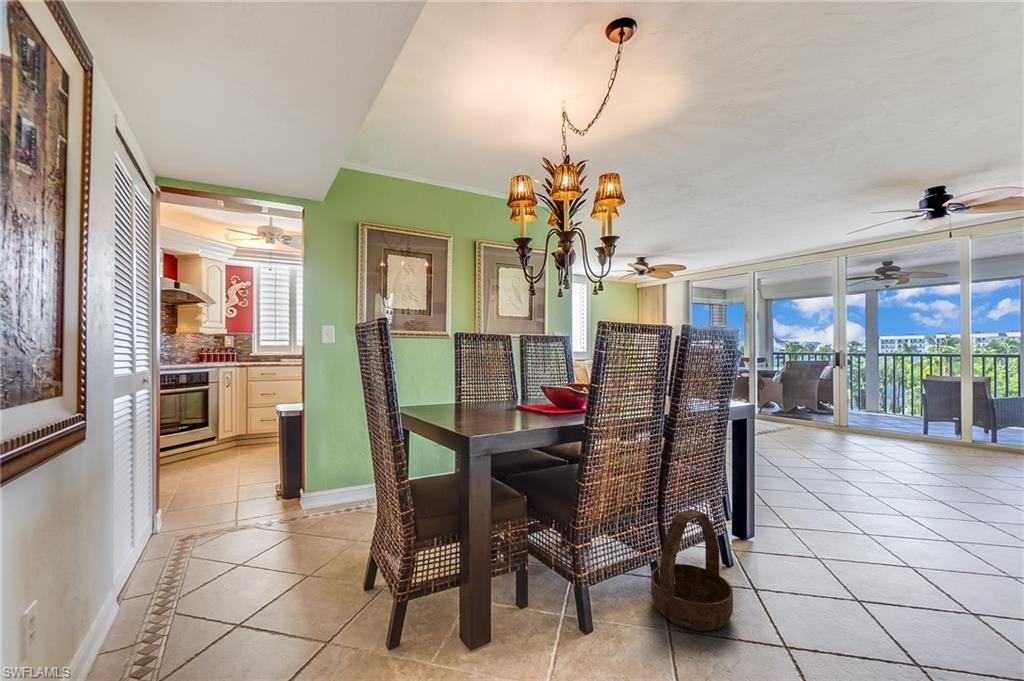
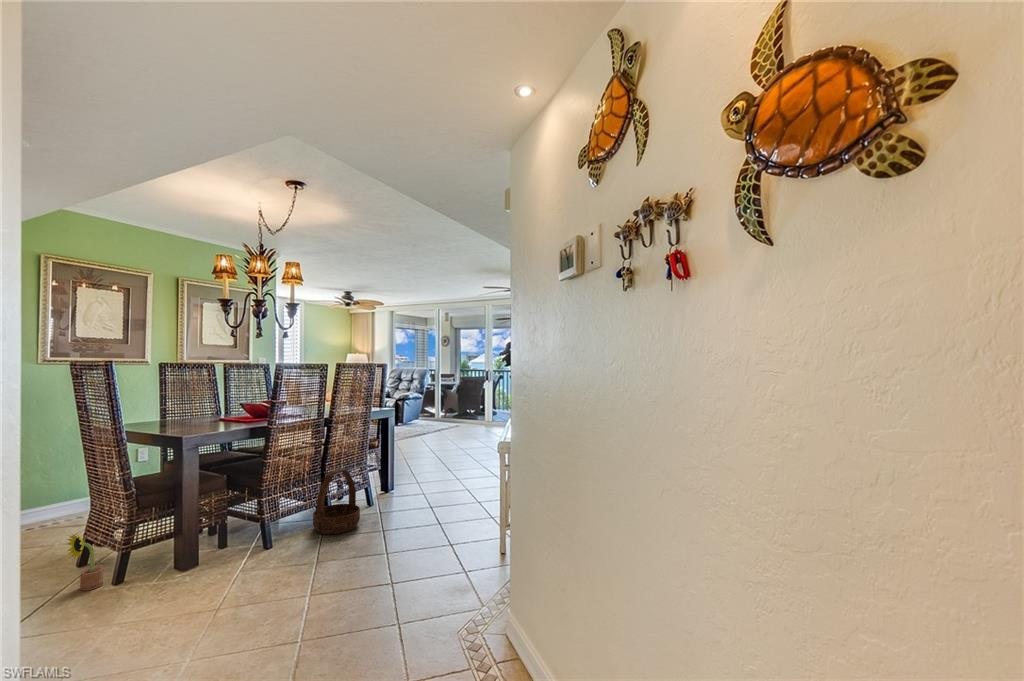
decorative plant: none [340,561,380,647] -> present [67,534,104,591]

